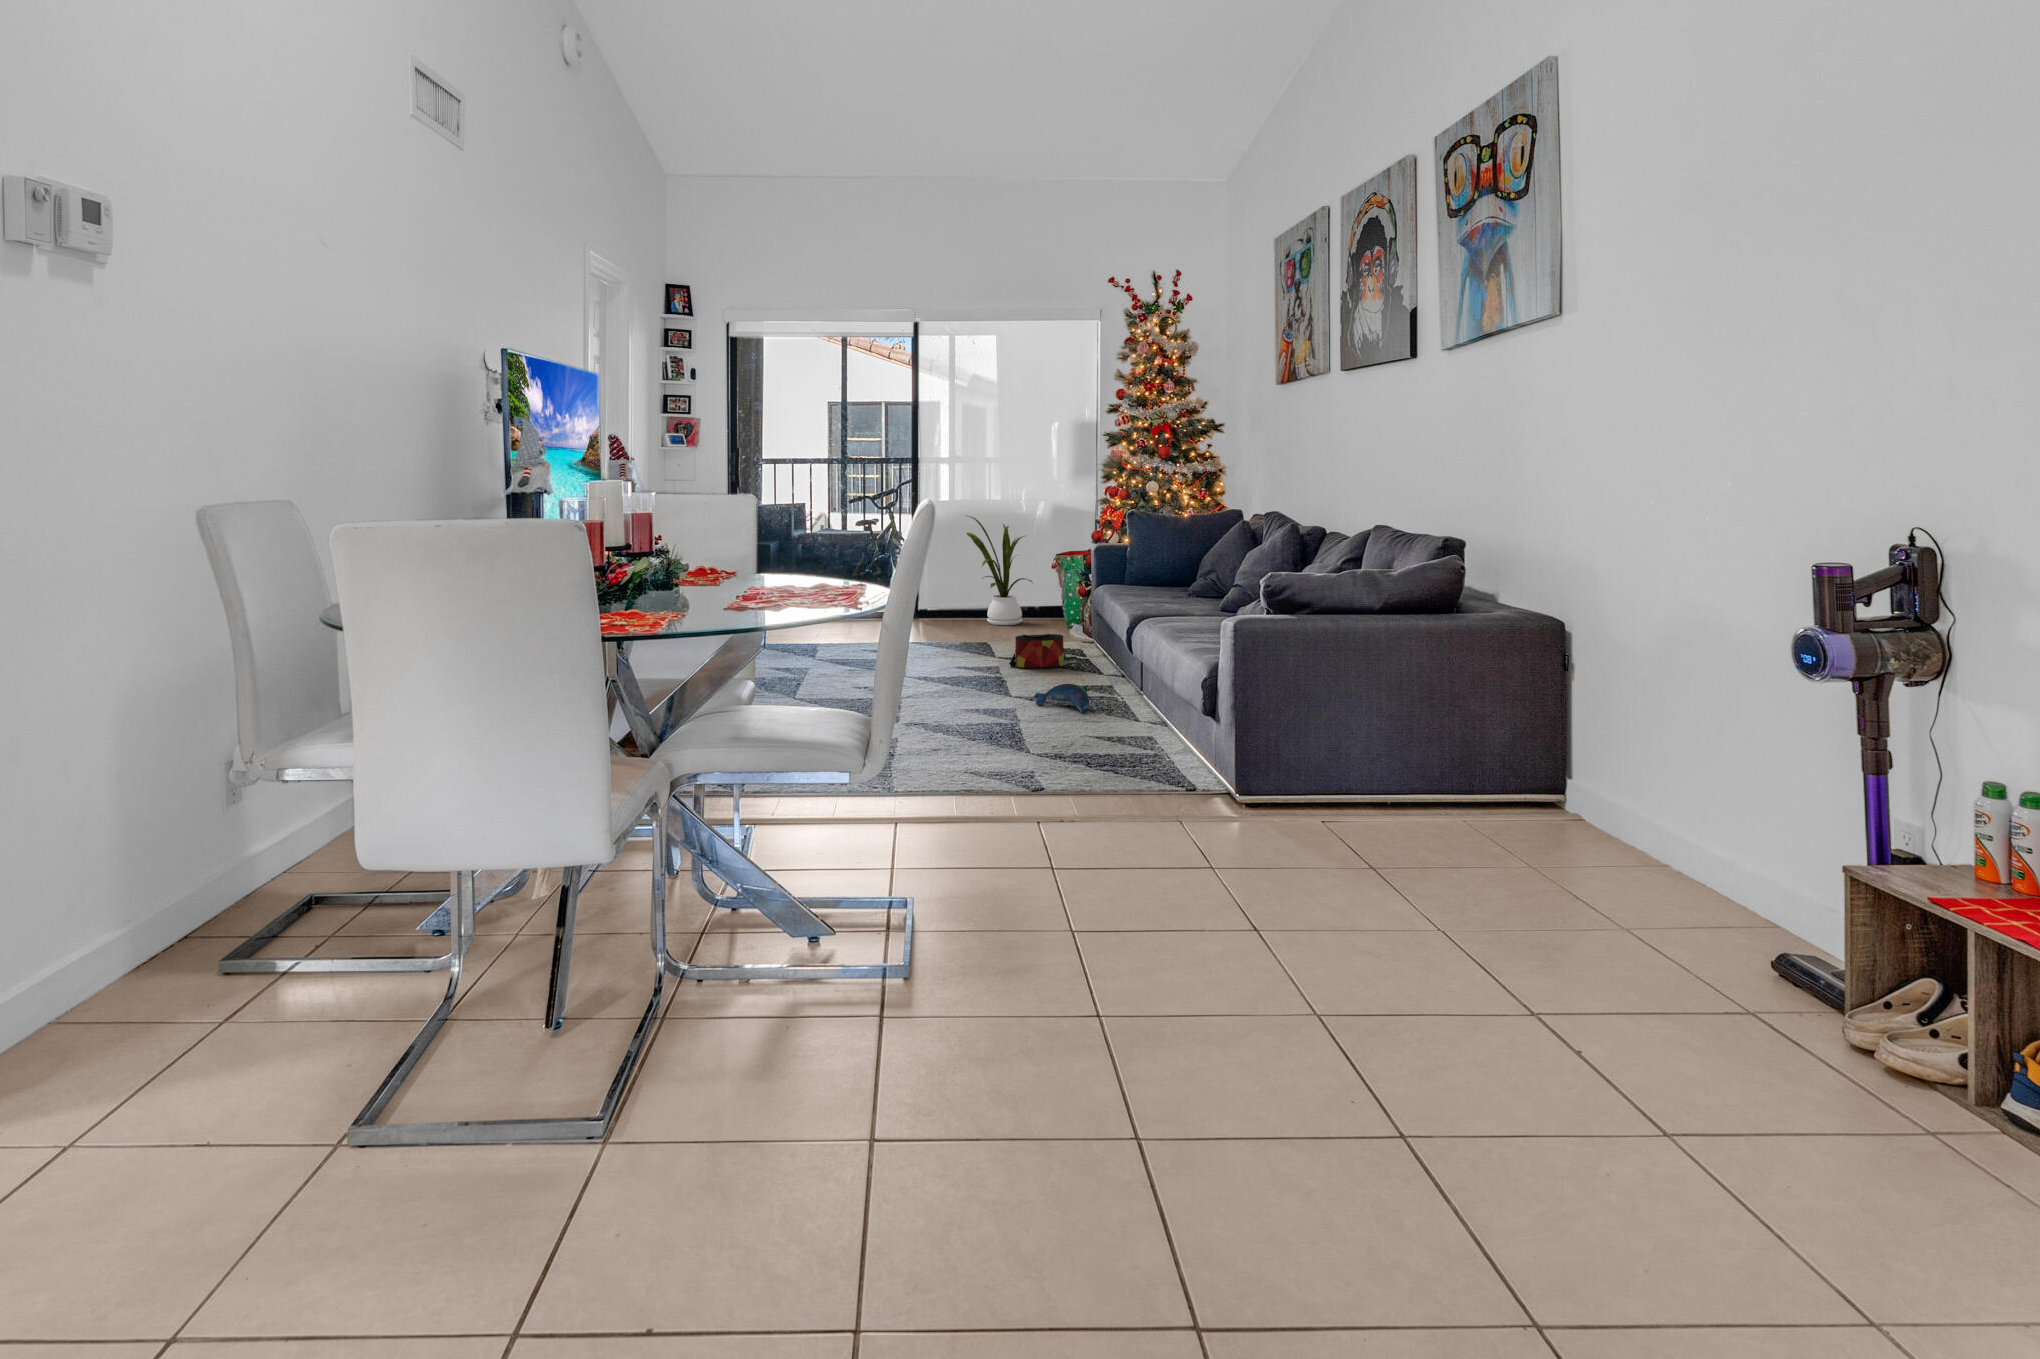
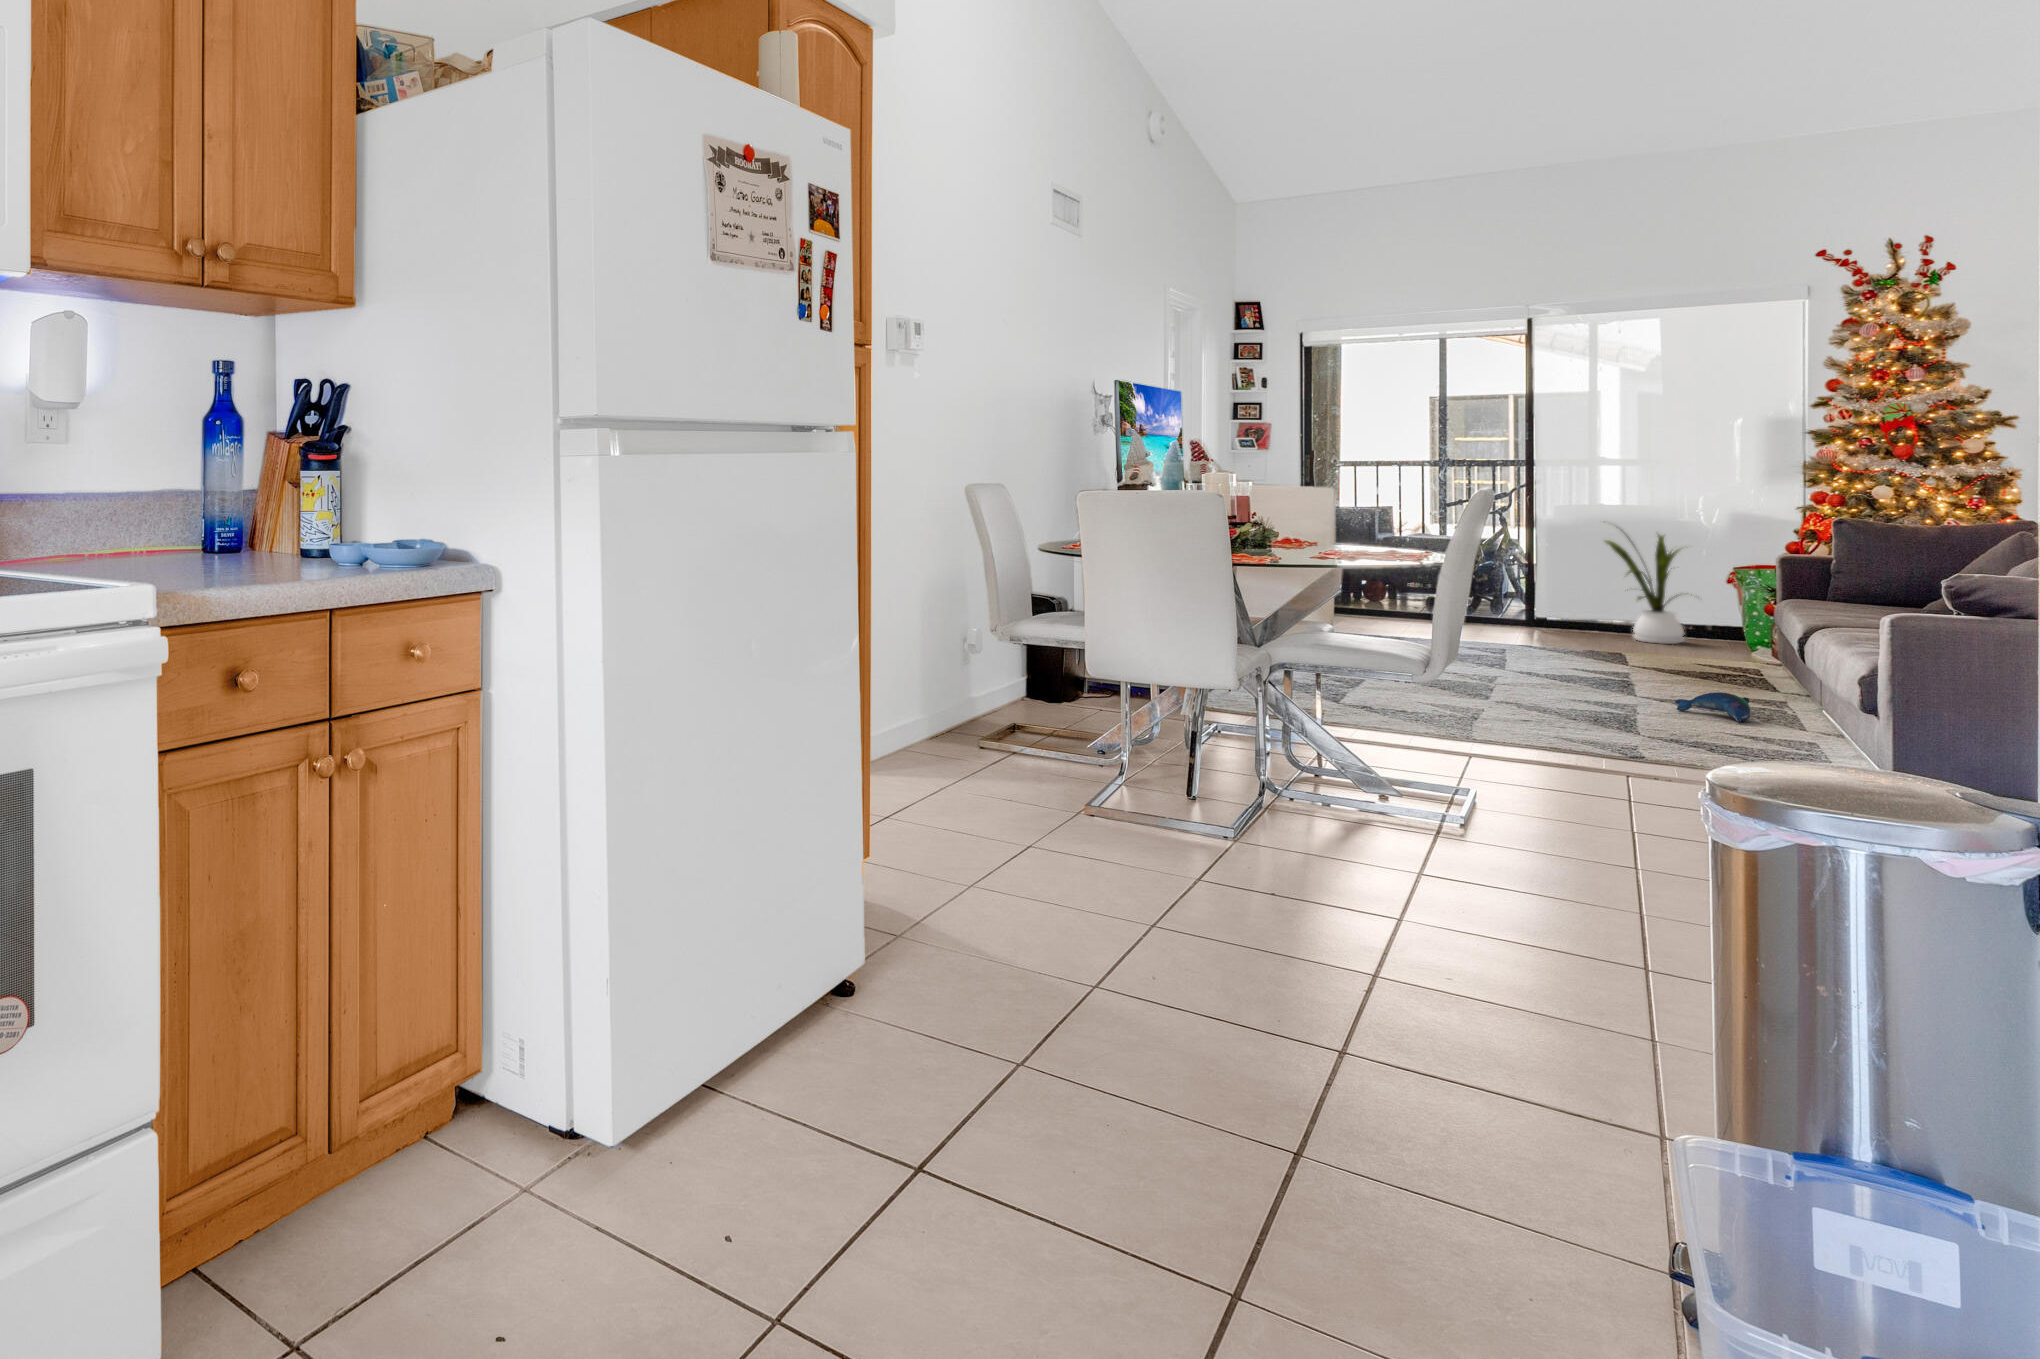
bag: present [1009,634,1066,669] -> none [1651,646,1734,685]

